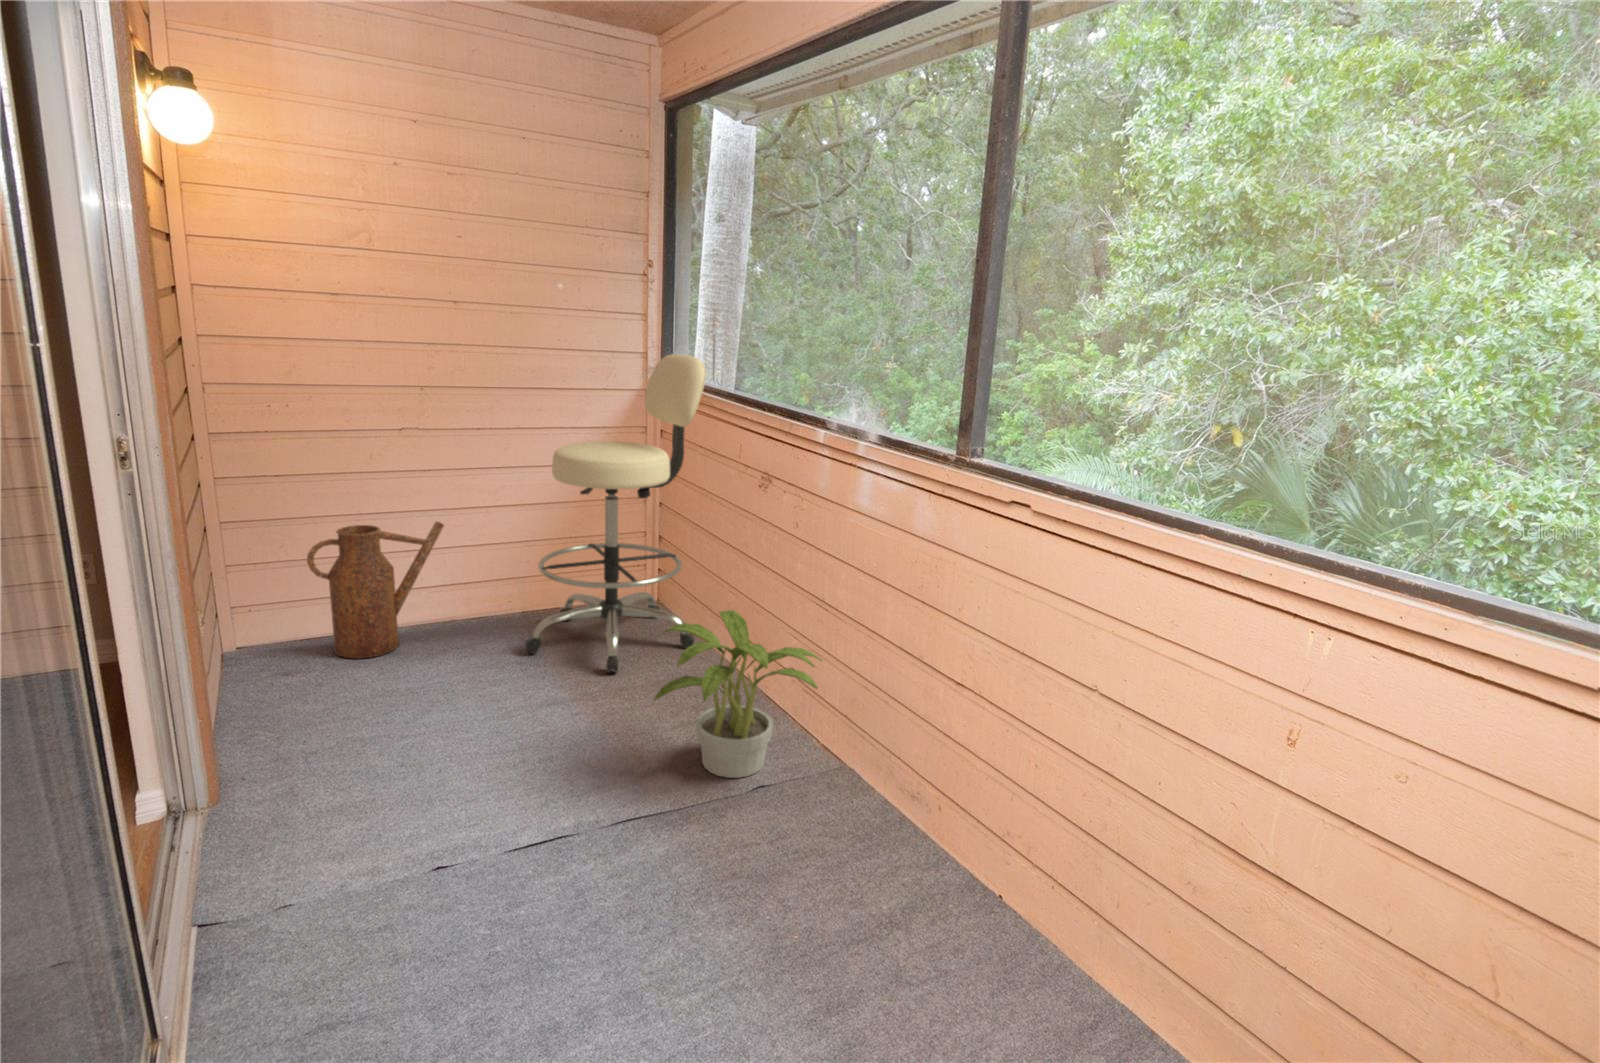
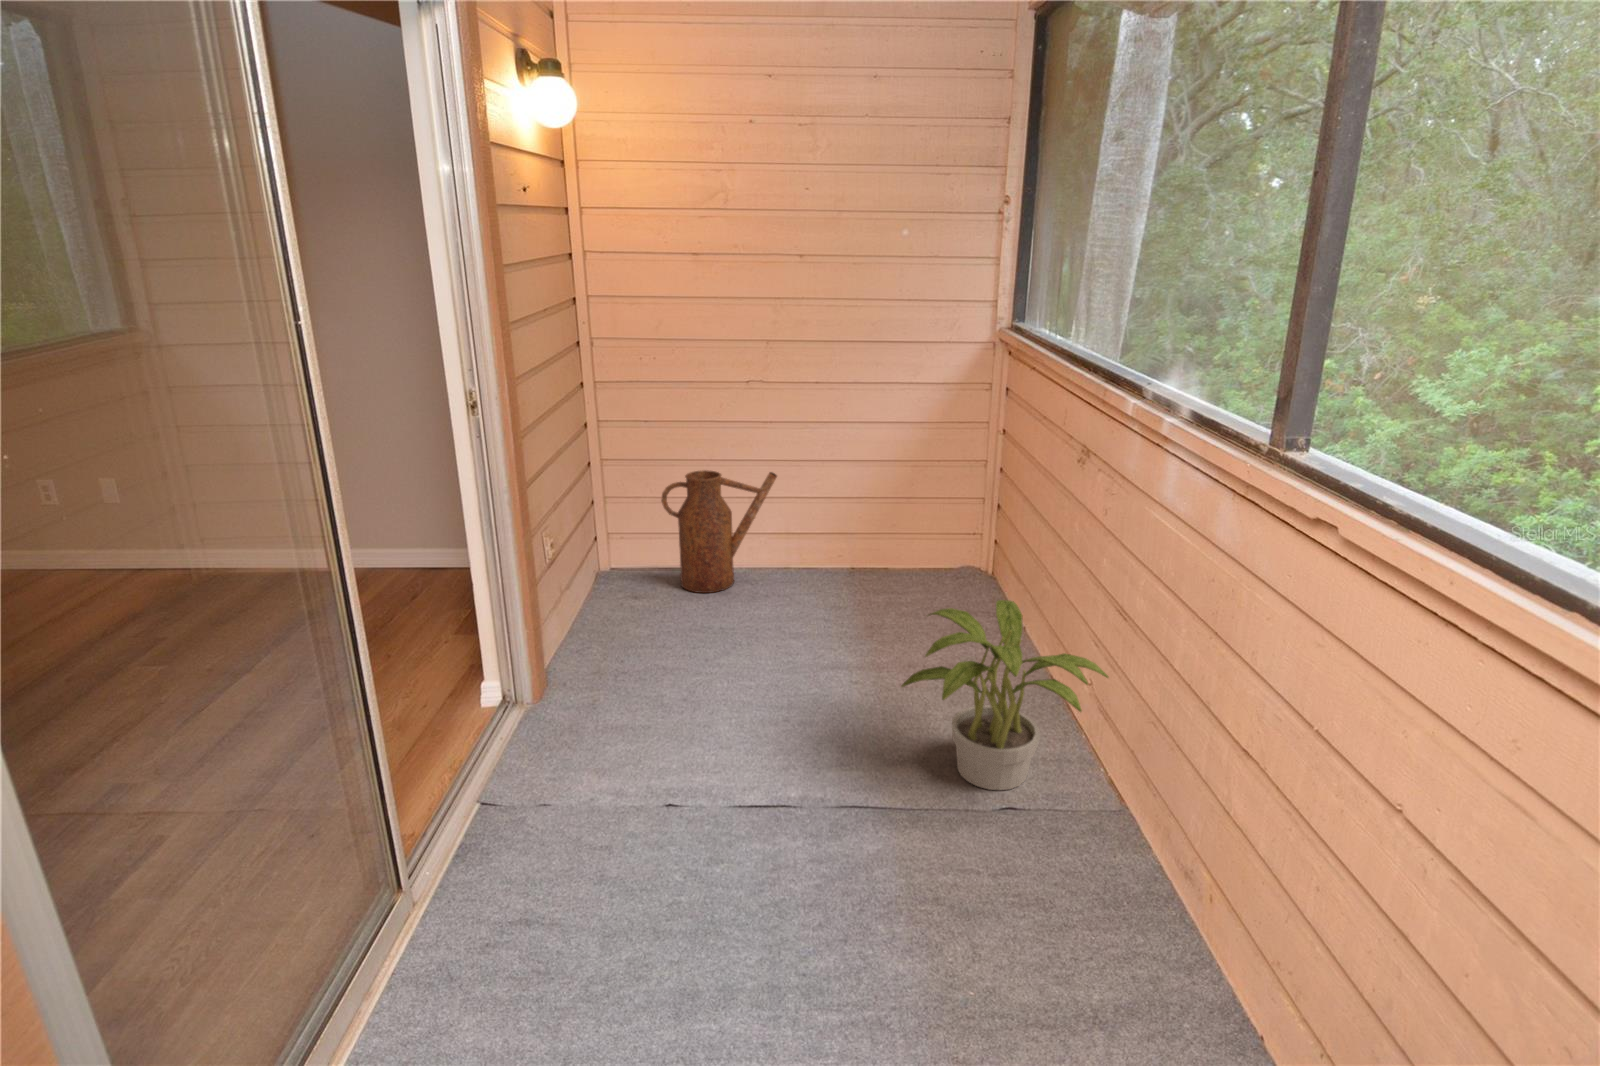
stool: present [525,354,706,673] -> none [836,303,1040,645]

